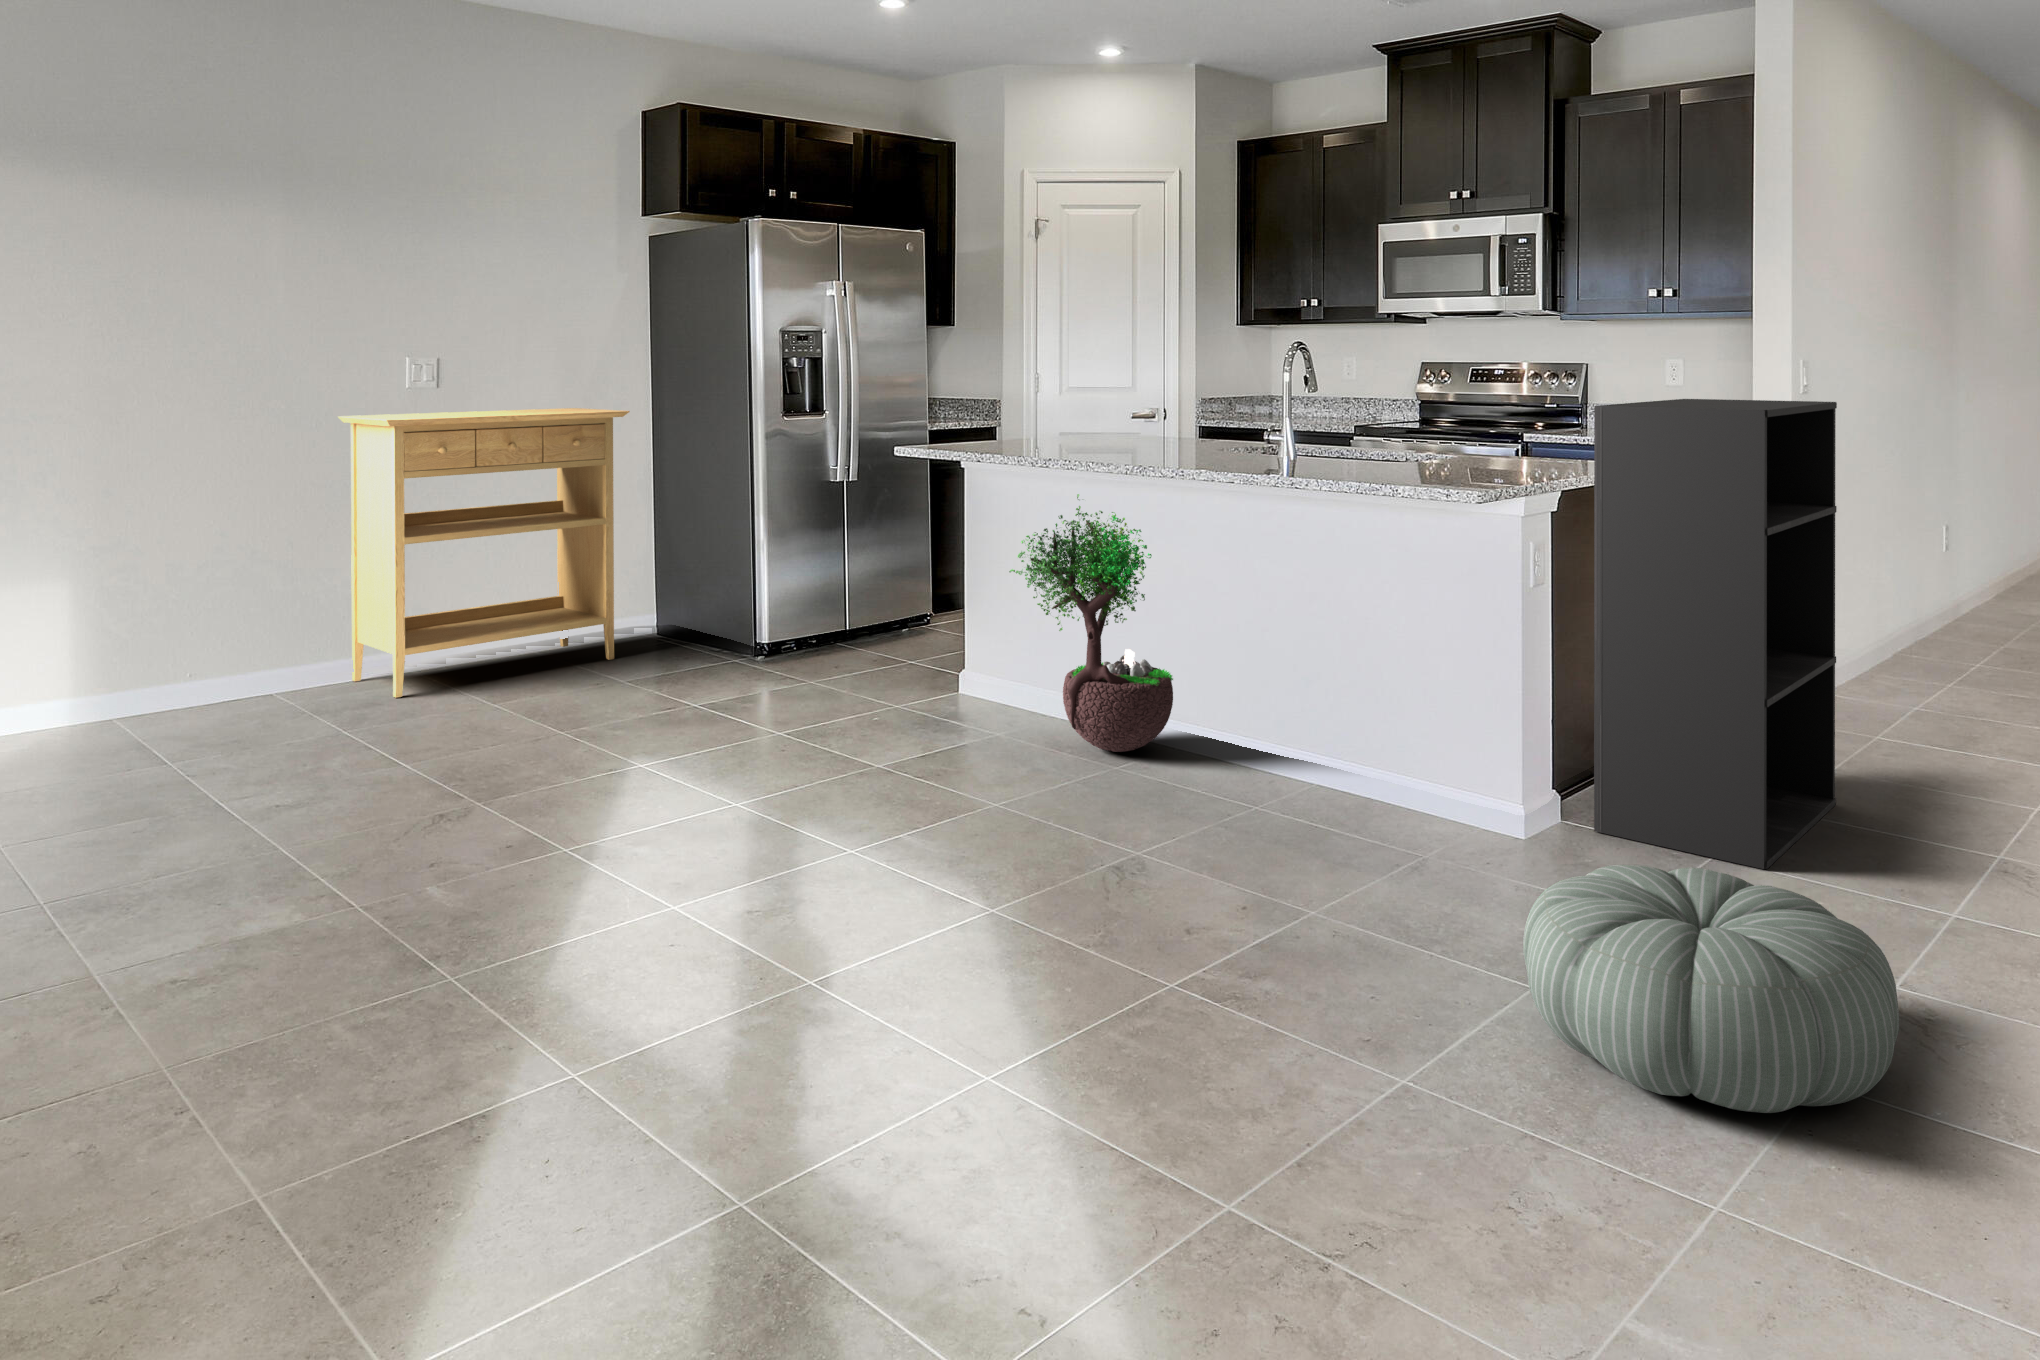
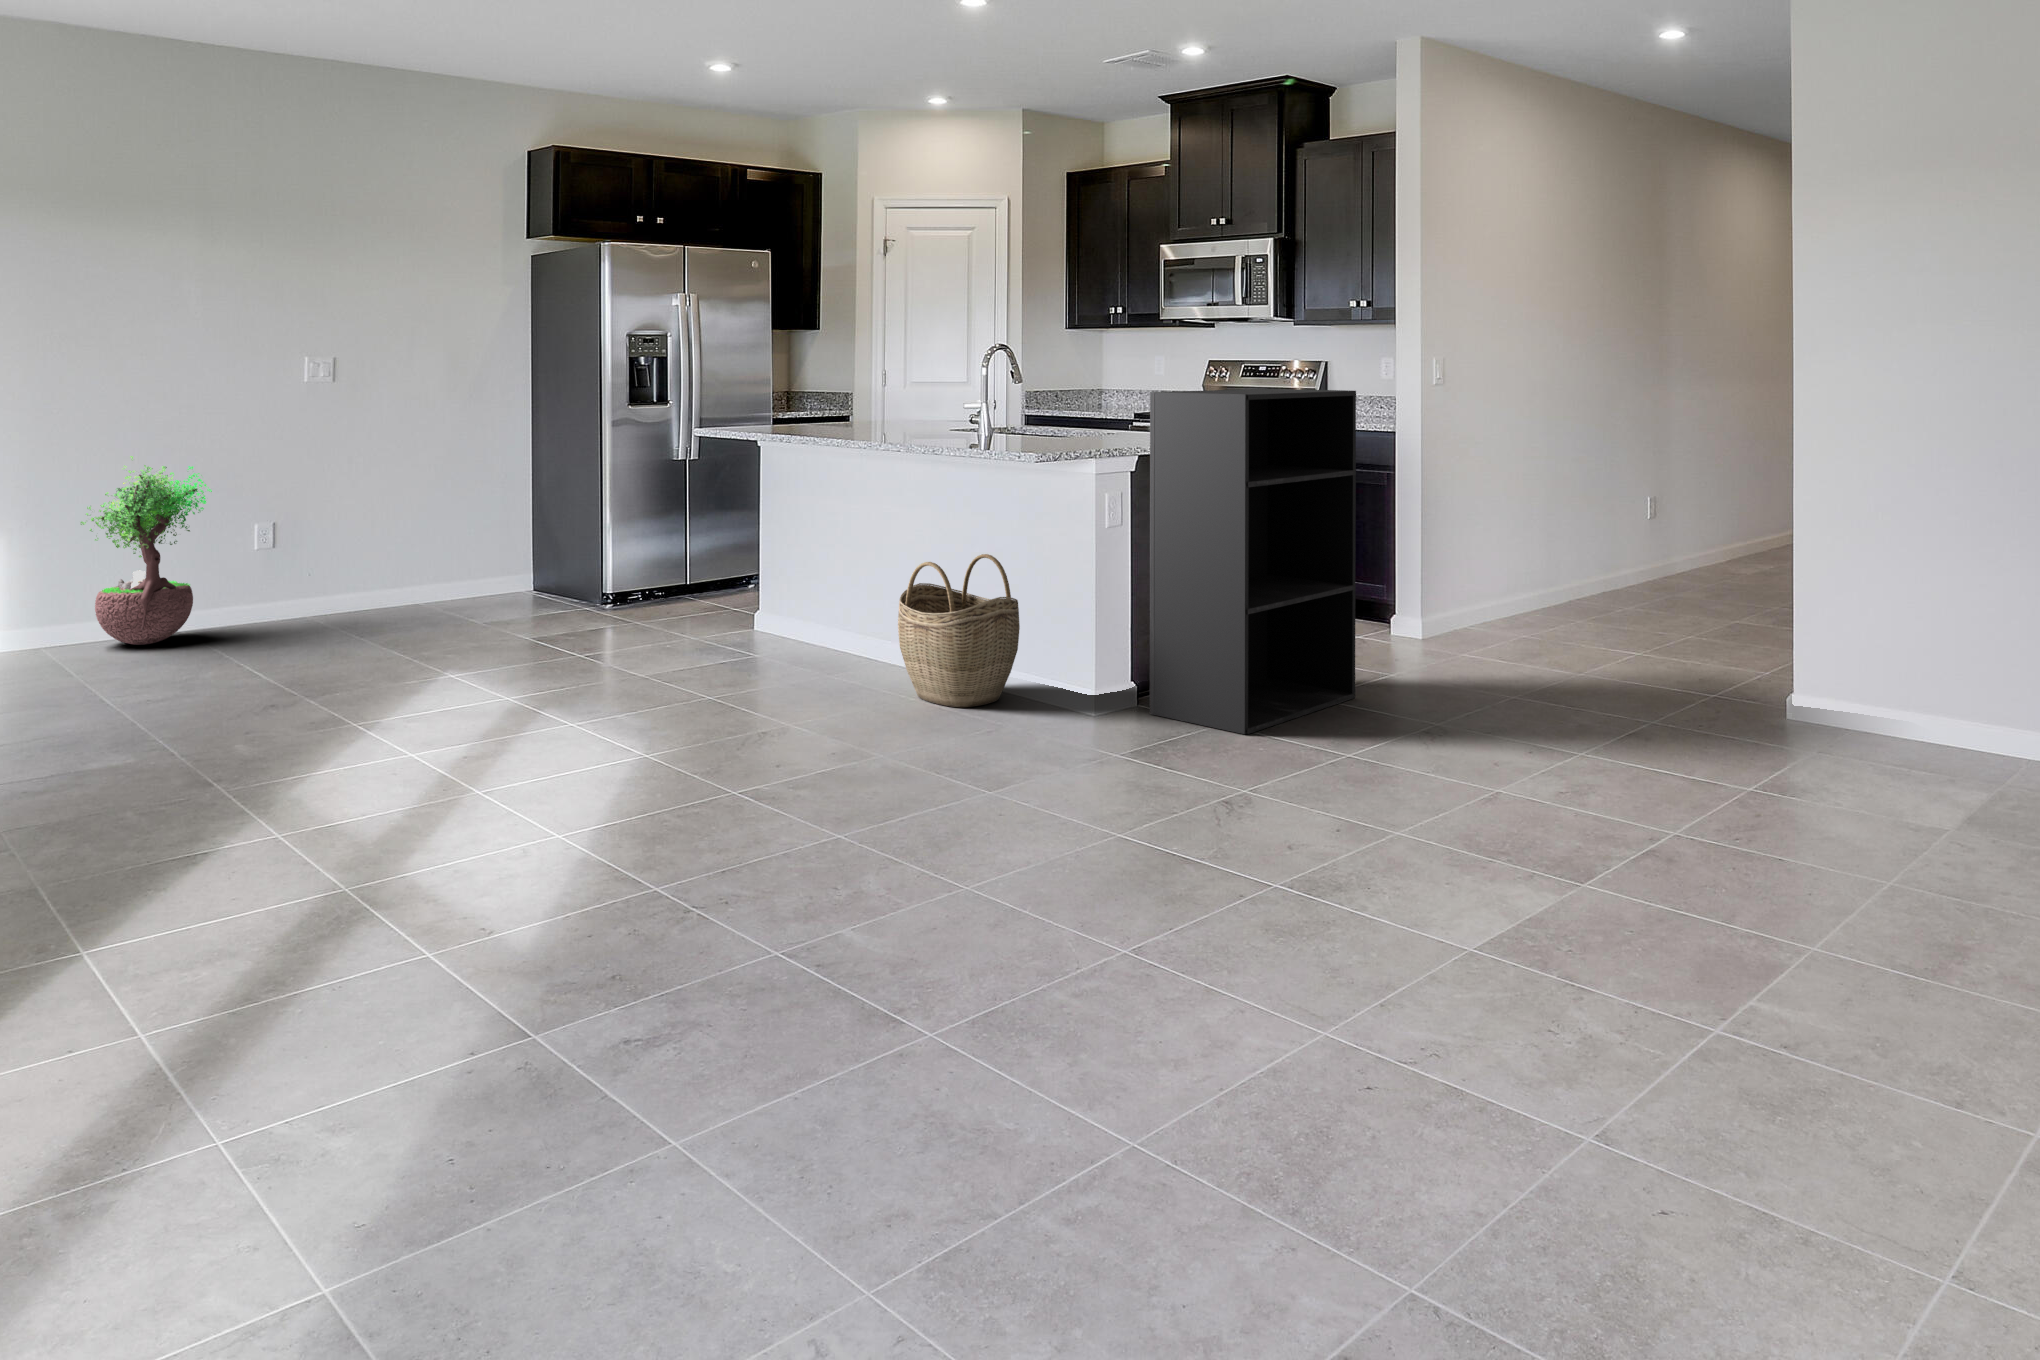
console table: present [338,408,630,697] -> none [237,398,496,635]
potted tree: present [1009,494,1173,752] -> present [81,456,212,645]
woven basket: none [1231,614,1398,818] -> present [898,554,1020,707]
pouf: present [1523,865,1899,1113] -> none [949,709,1181,852]

